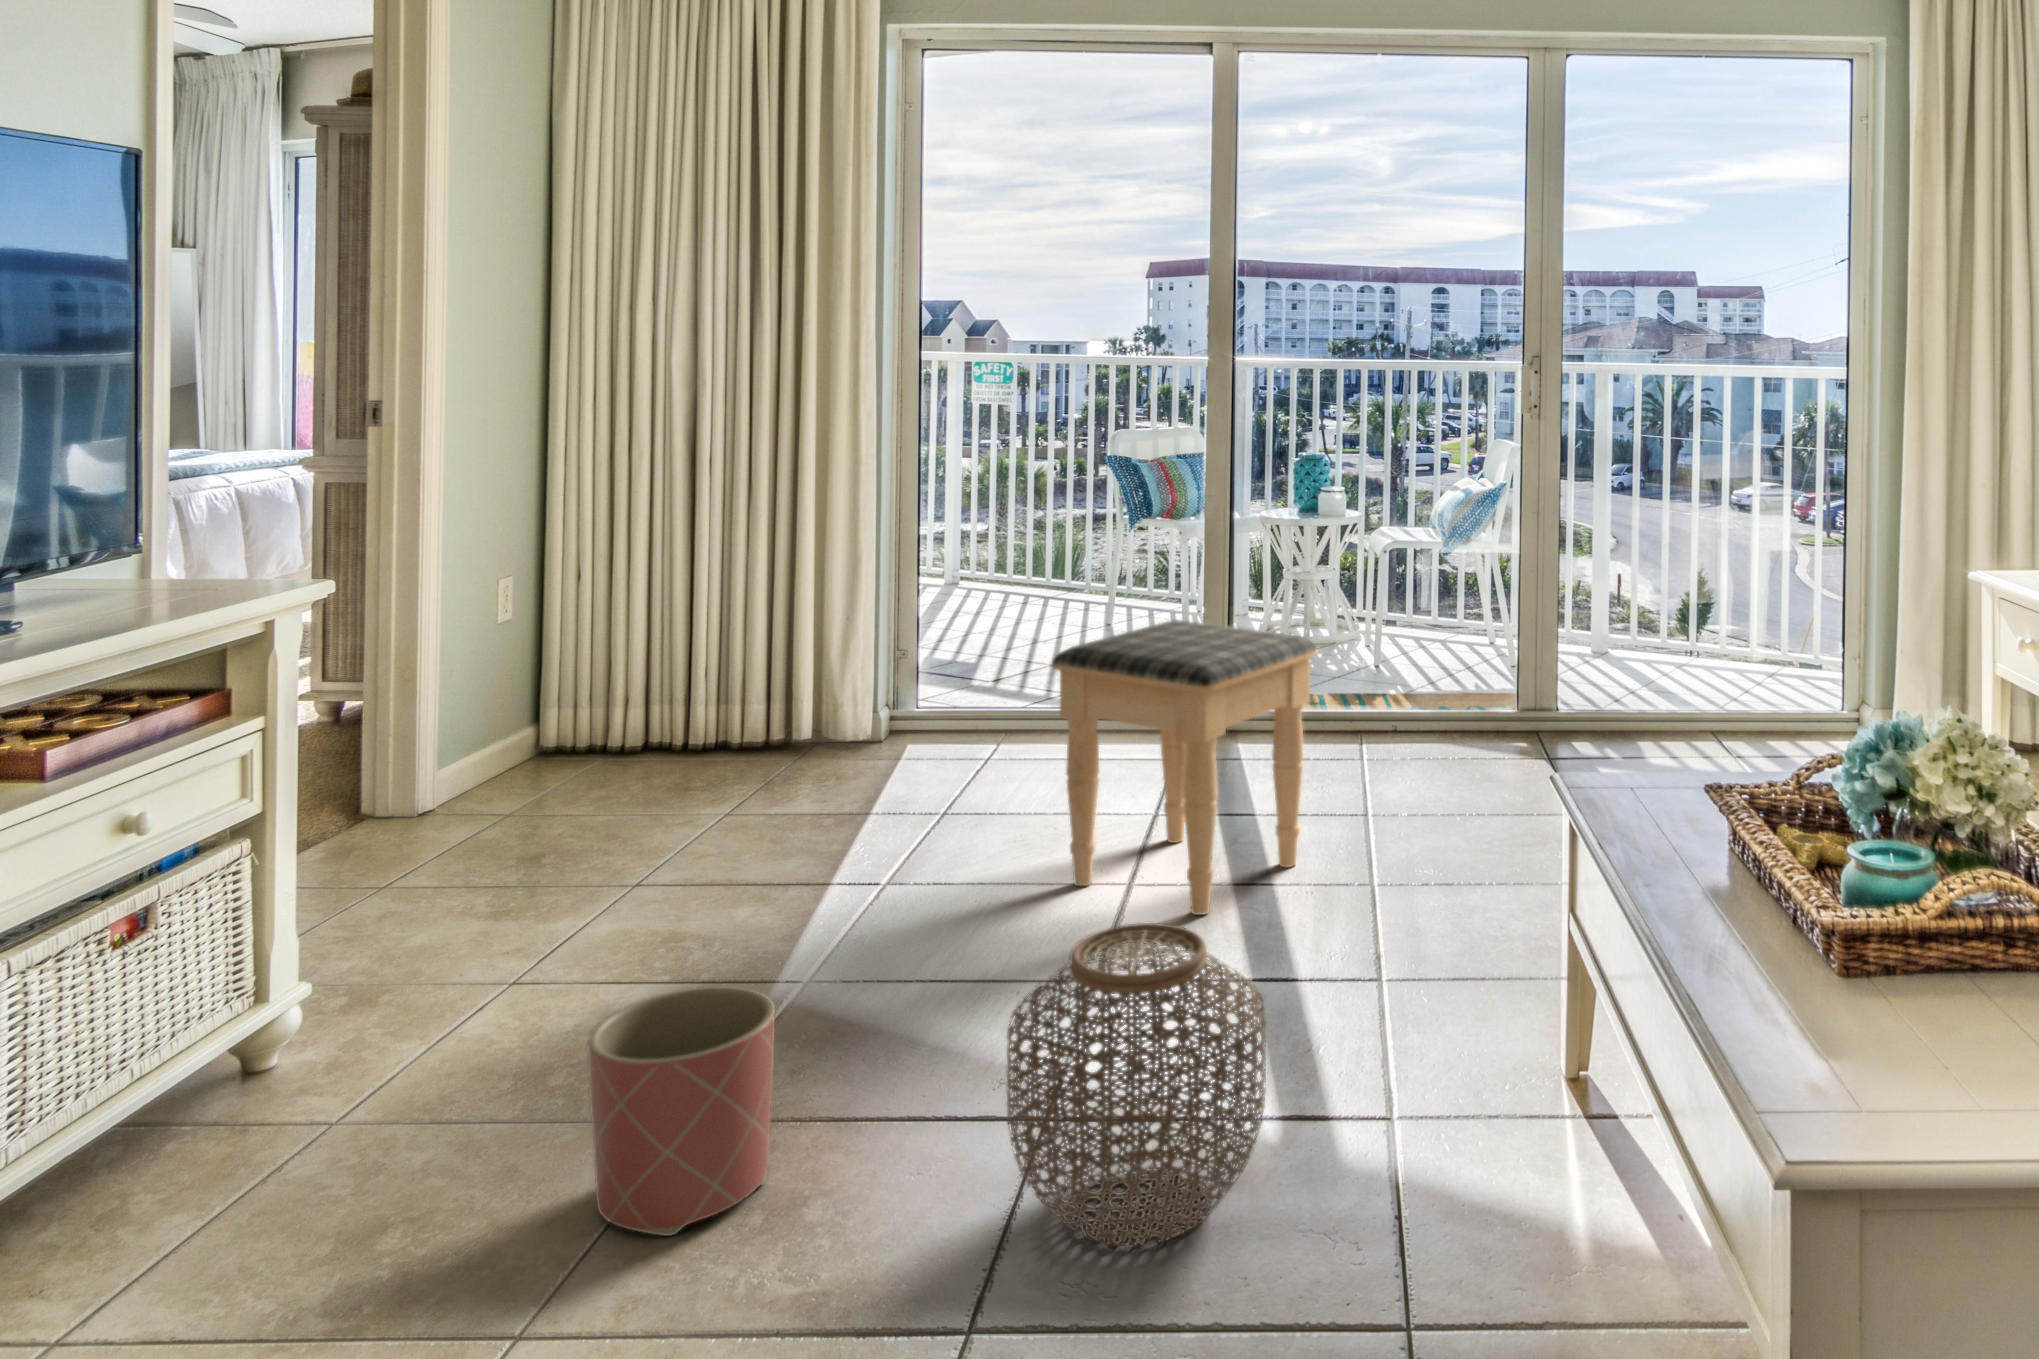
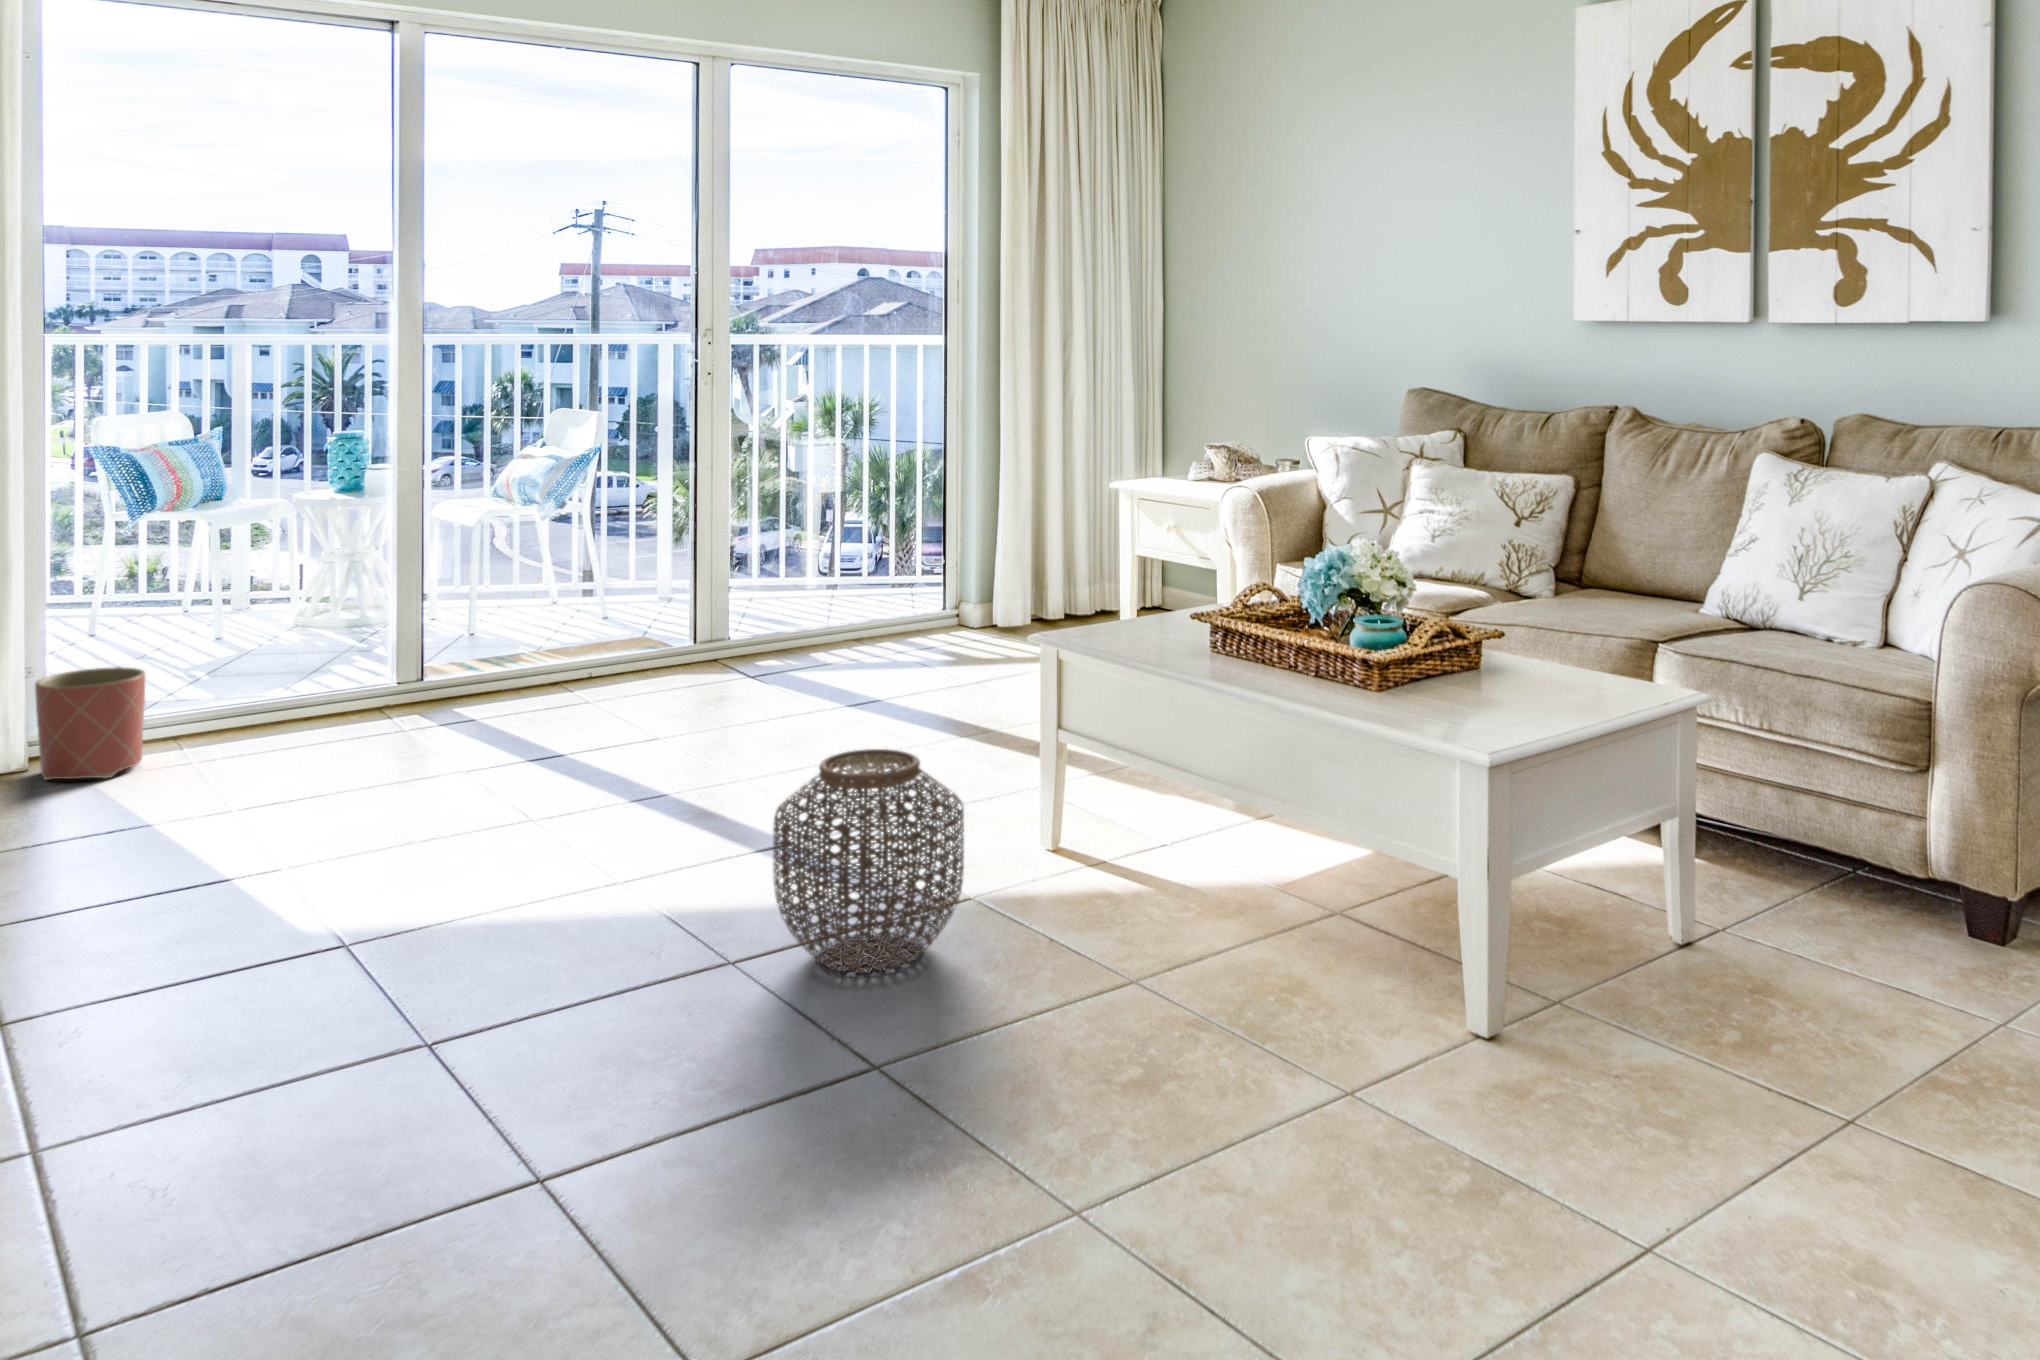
footstool: present [1052,620,1317,915] -> none [474,577,690,825]
planter: present [588,986,775,1236] -> present [35,667,145,780]

